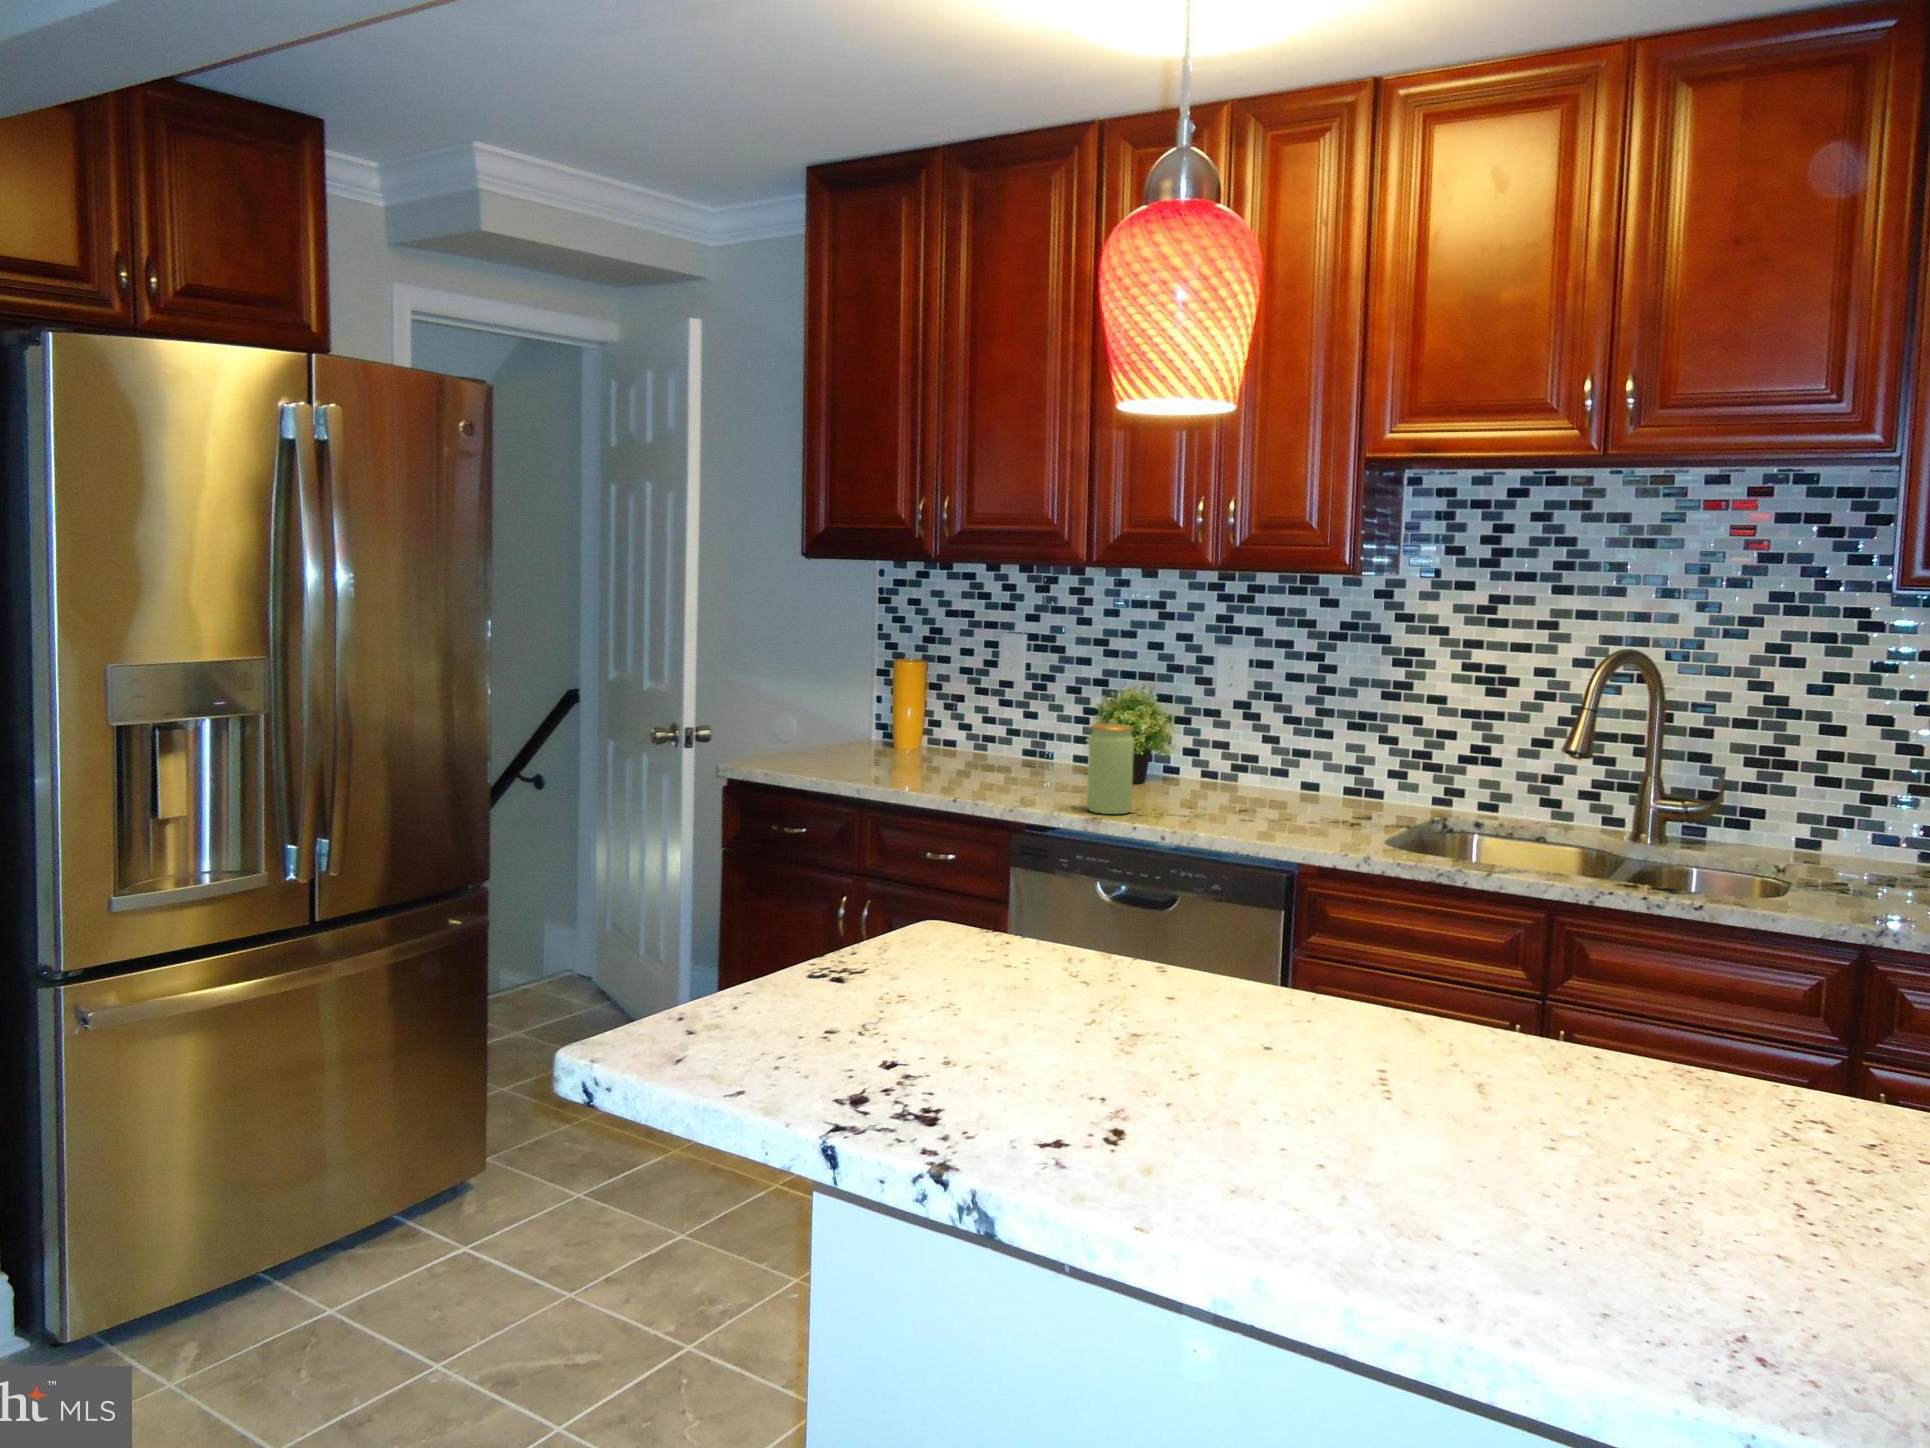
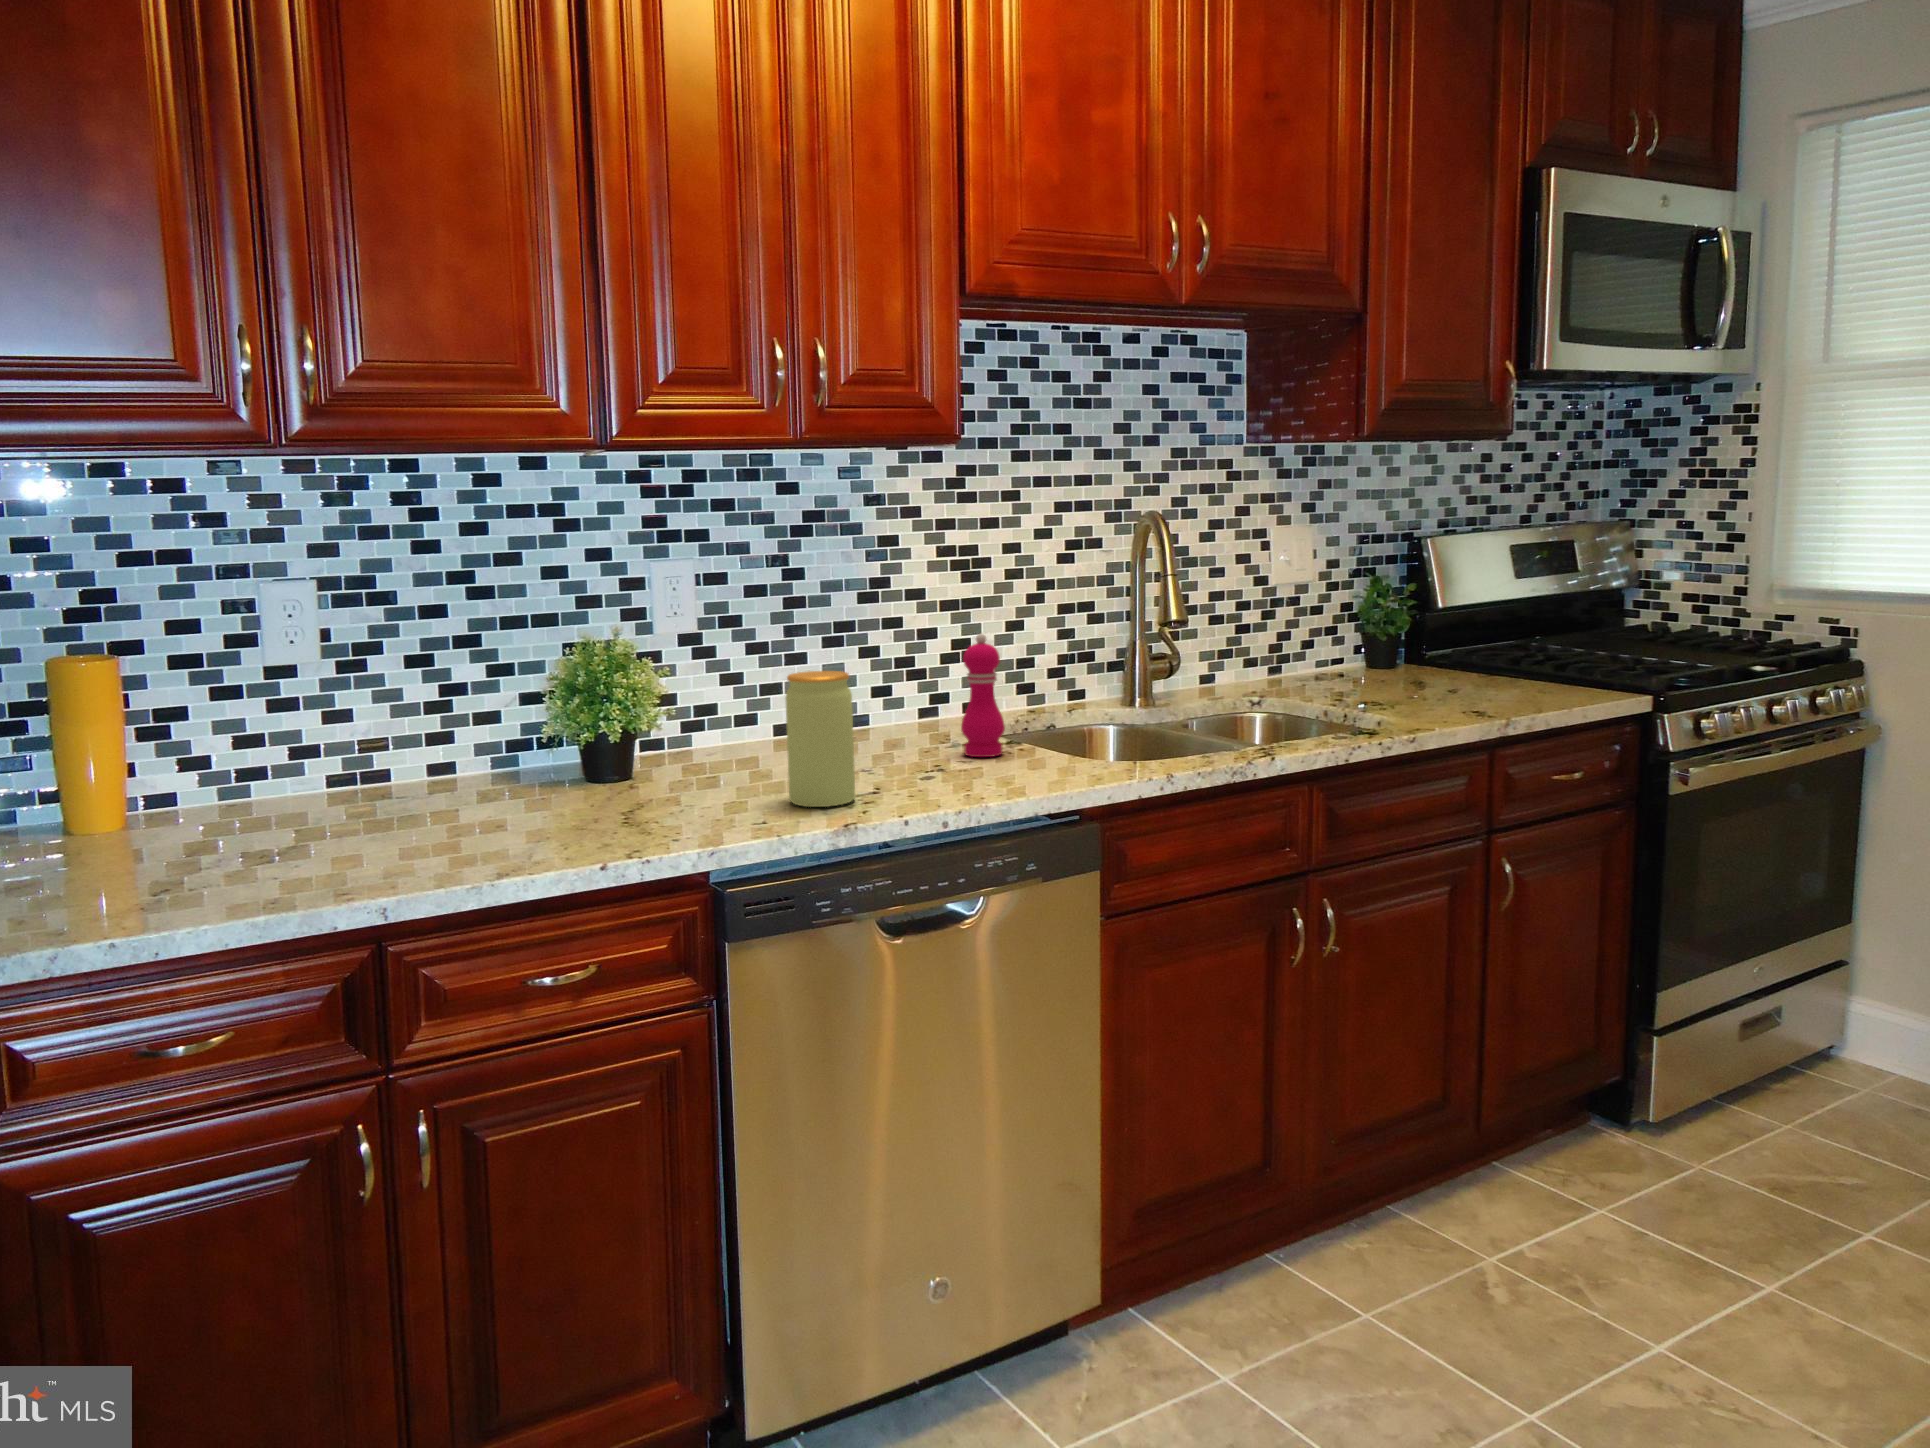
pepper mill: none [1298,729,1335,830] -> present [961,634,1005,757]

